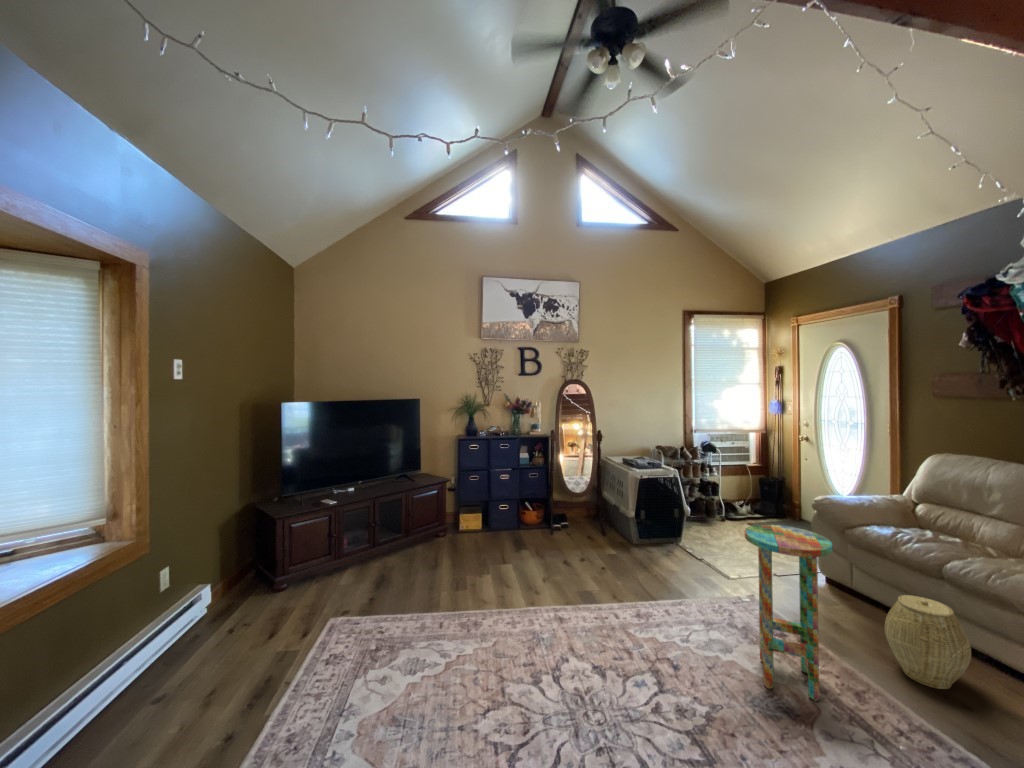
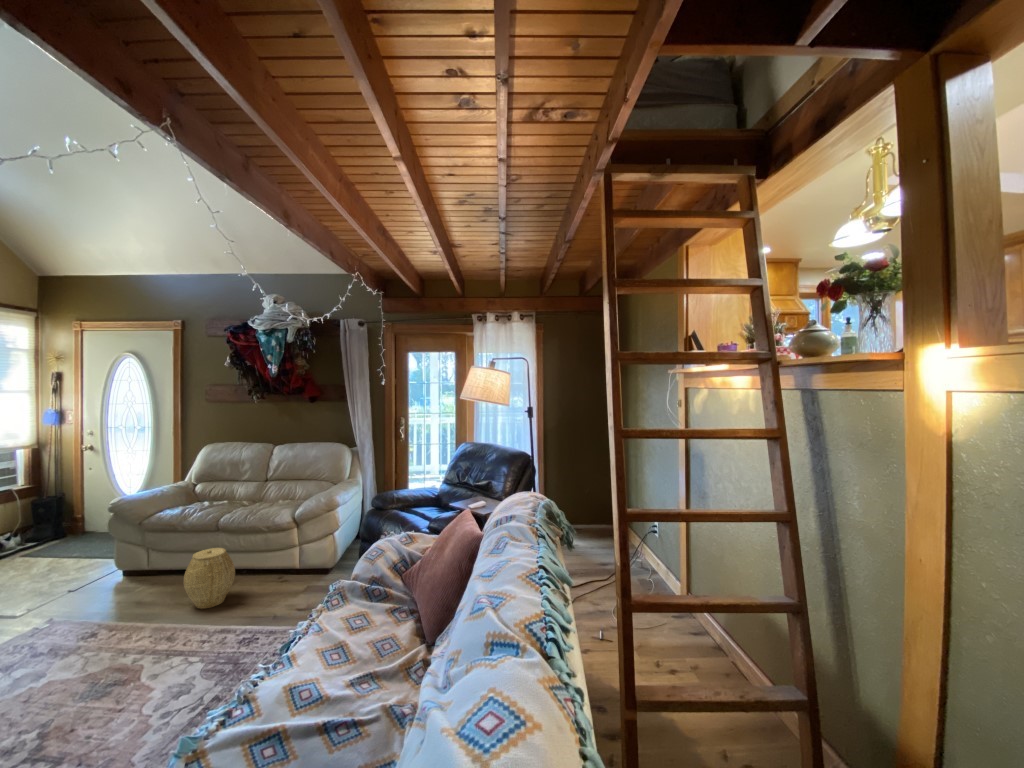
side table: present [745,525,833,701] -> none [64,528,151,680]

